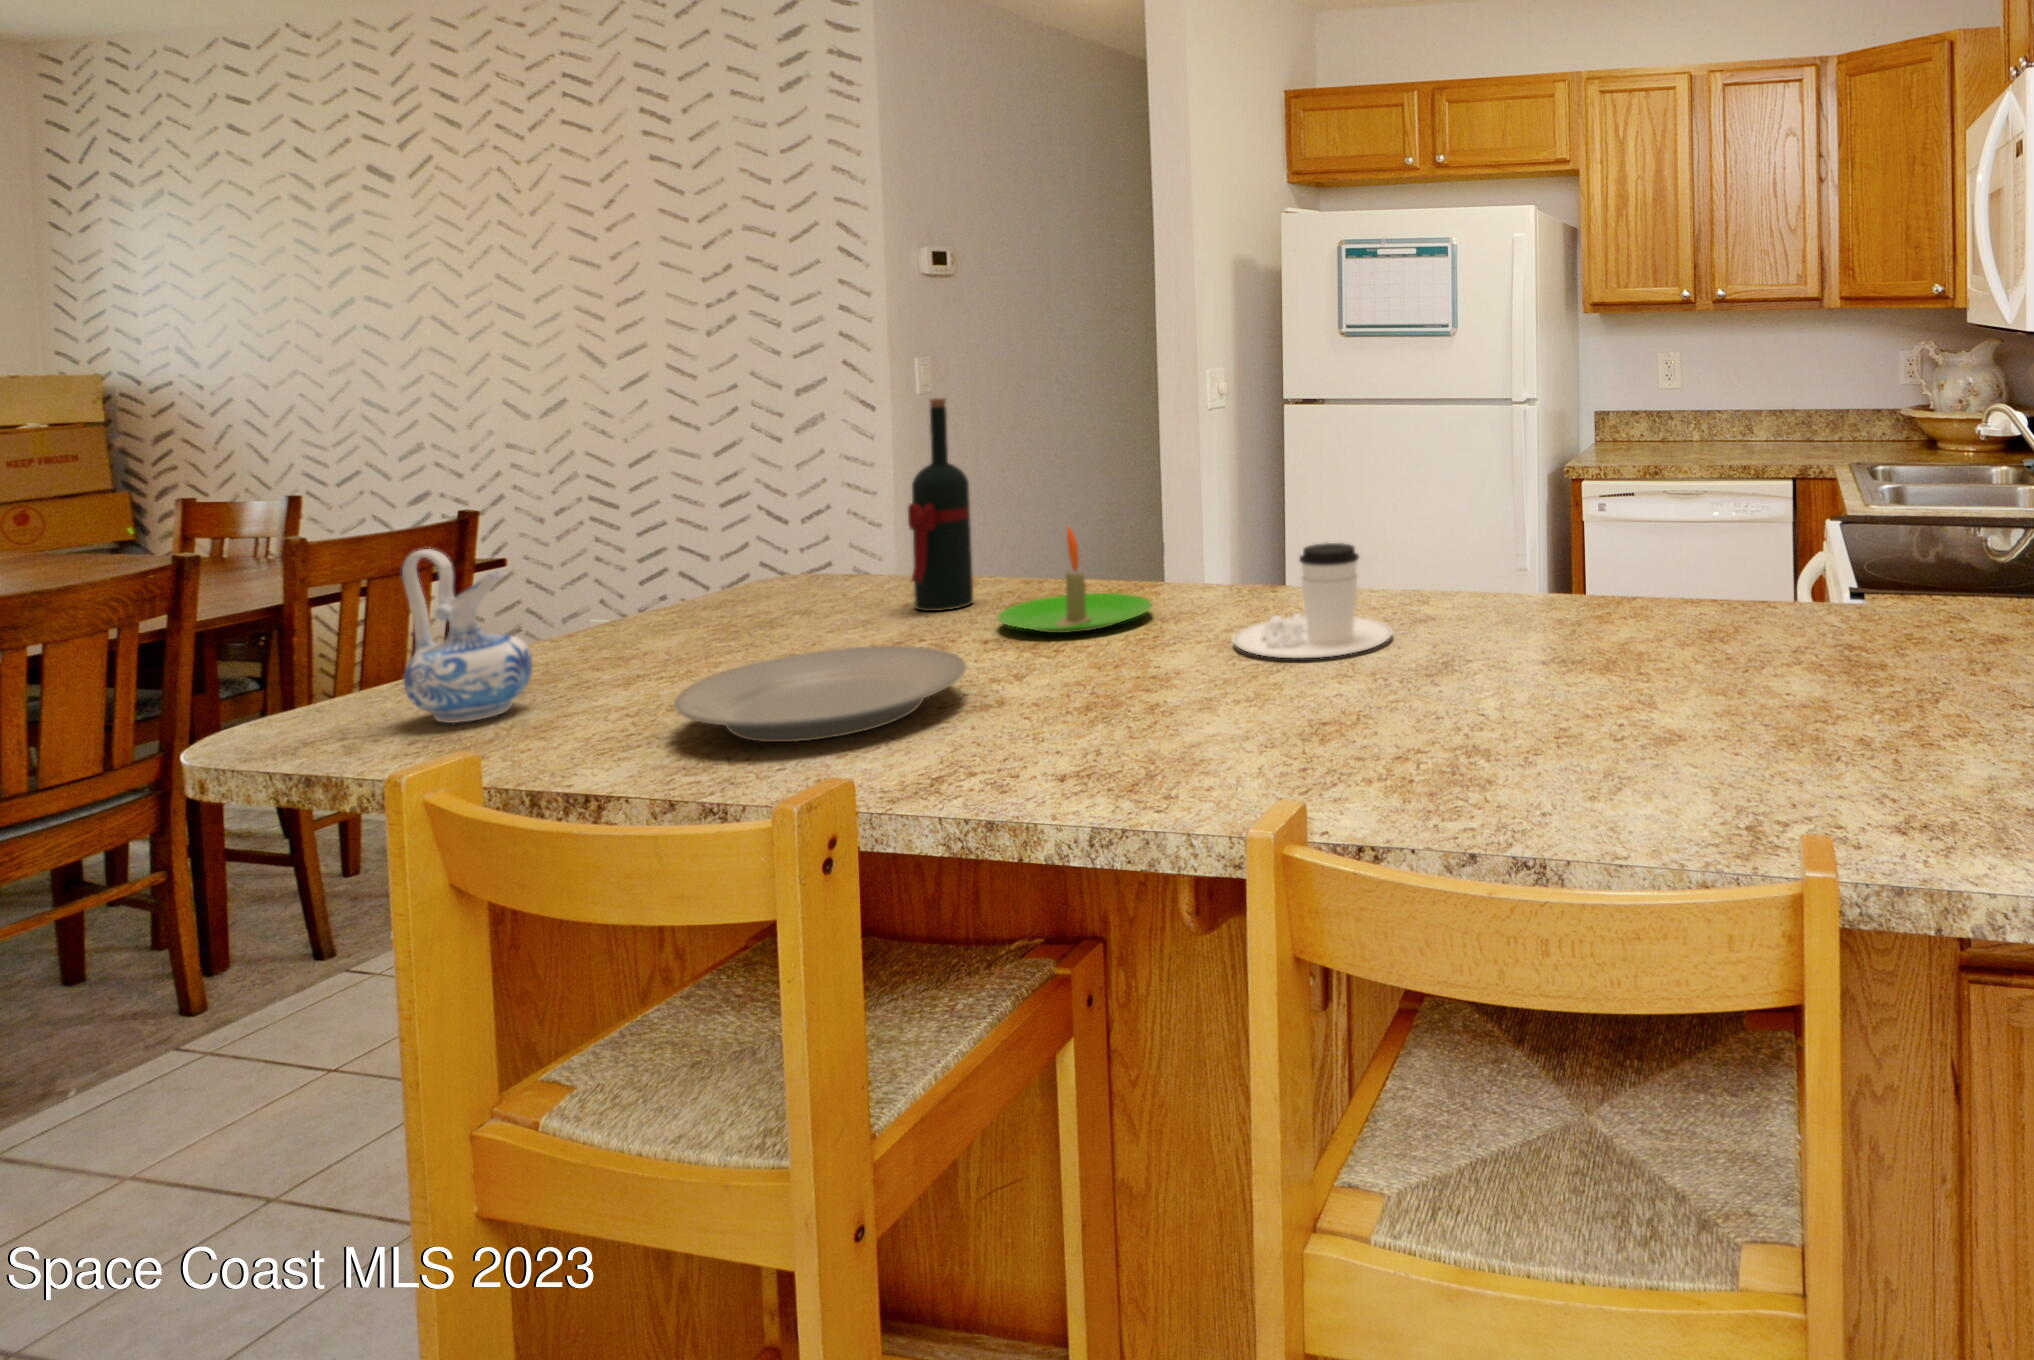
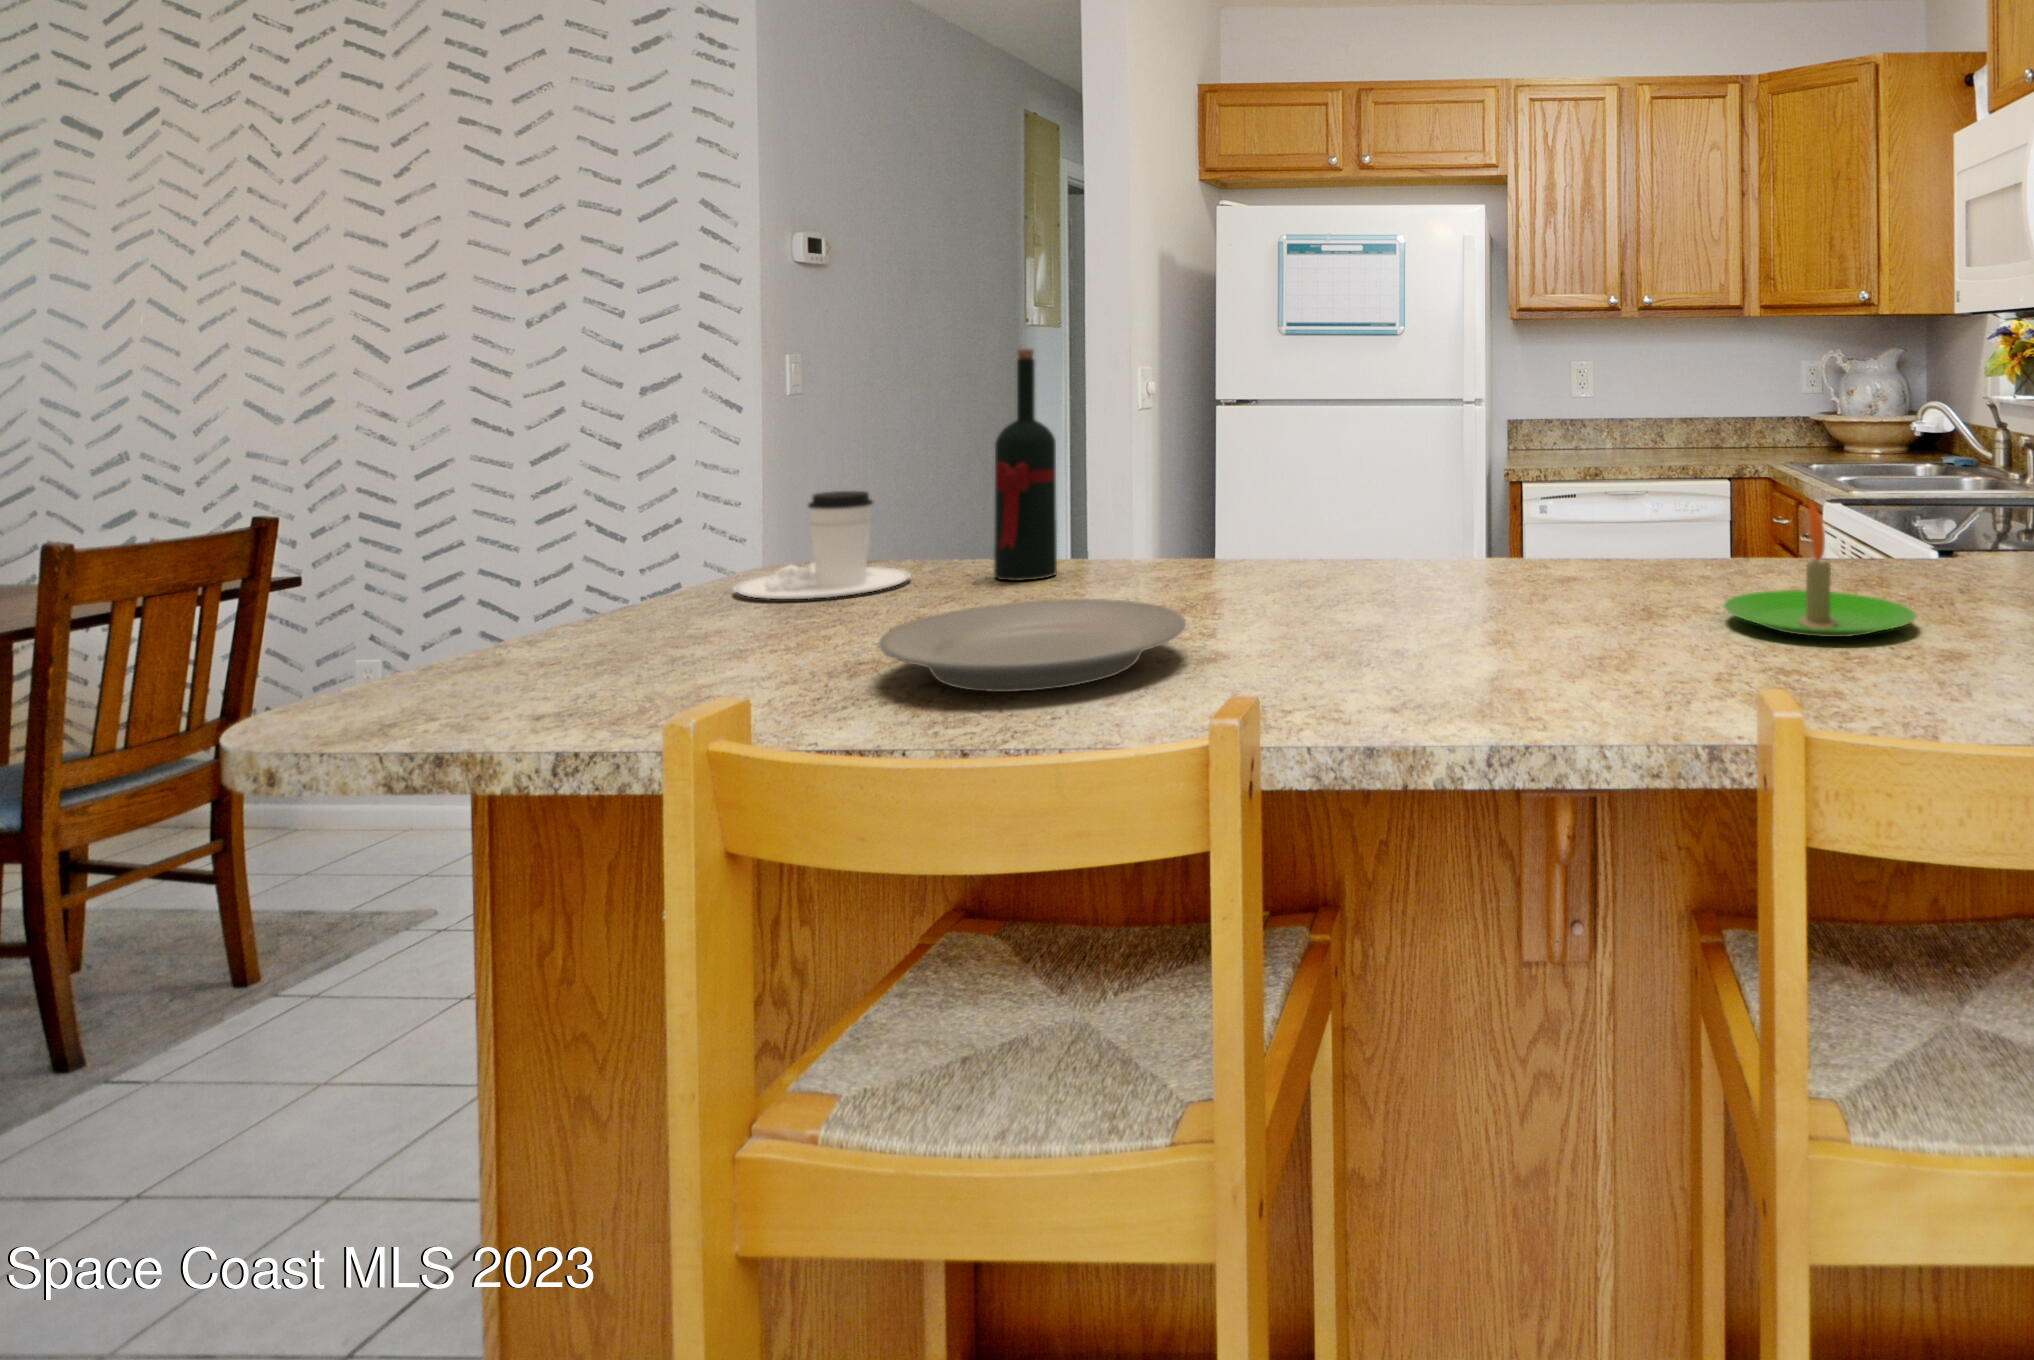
candle: present [998,527,1152,633] -> present [1724,503,1916,637]
coffee cup: present [1233,543,1392,658] -> present [734,491,910,599]
ceramic pitcher: present [402,549,532,723] -> none [507,485,656,691]

